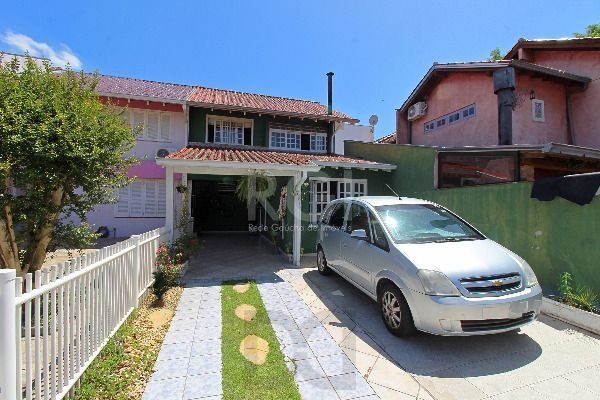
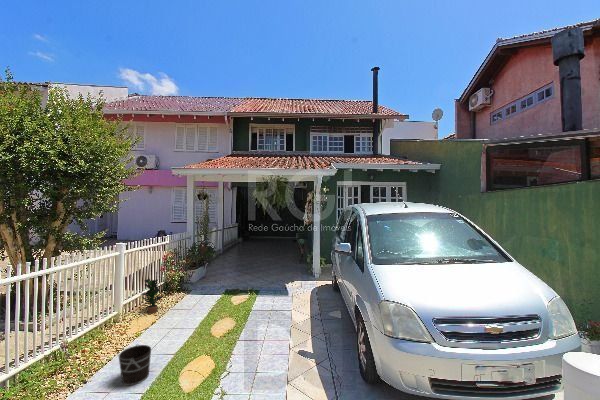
bucket: none [186,325,215,361] -> present [118,345,151,385]

